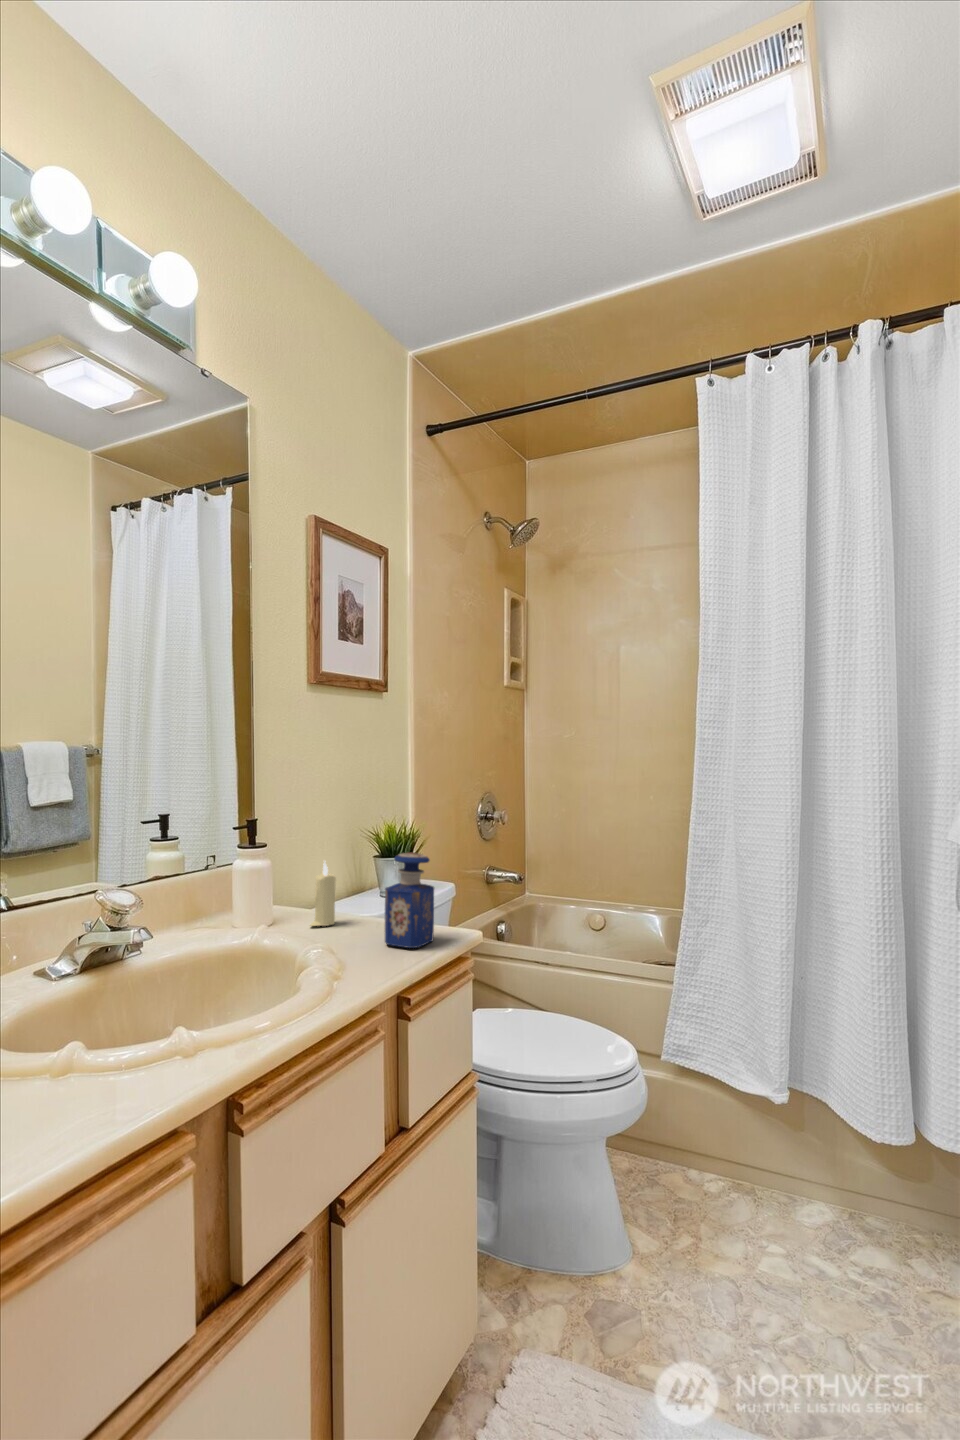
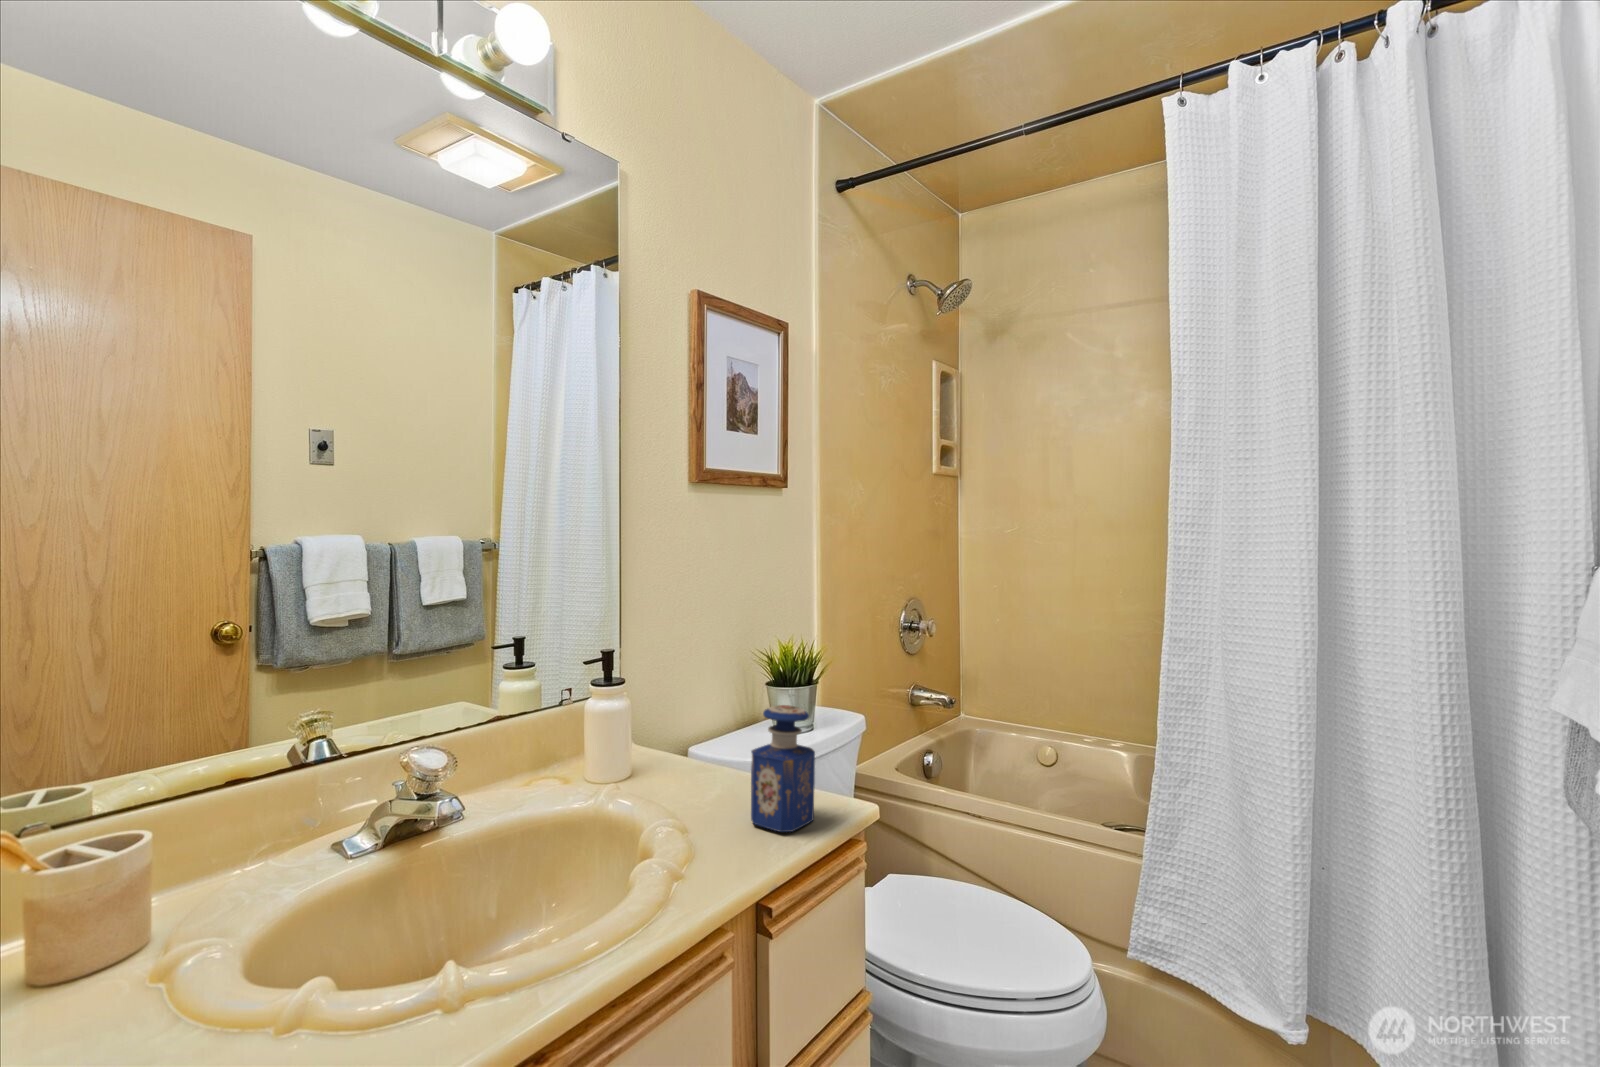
candle: present [310,862,336,926] -> none [668,704,701,786]

